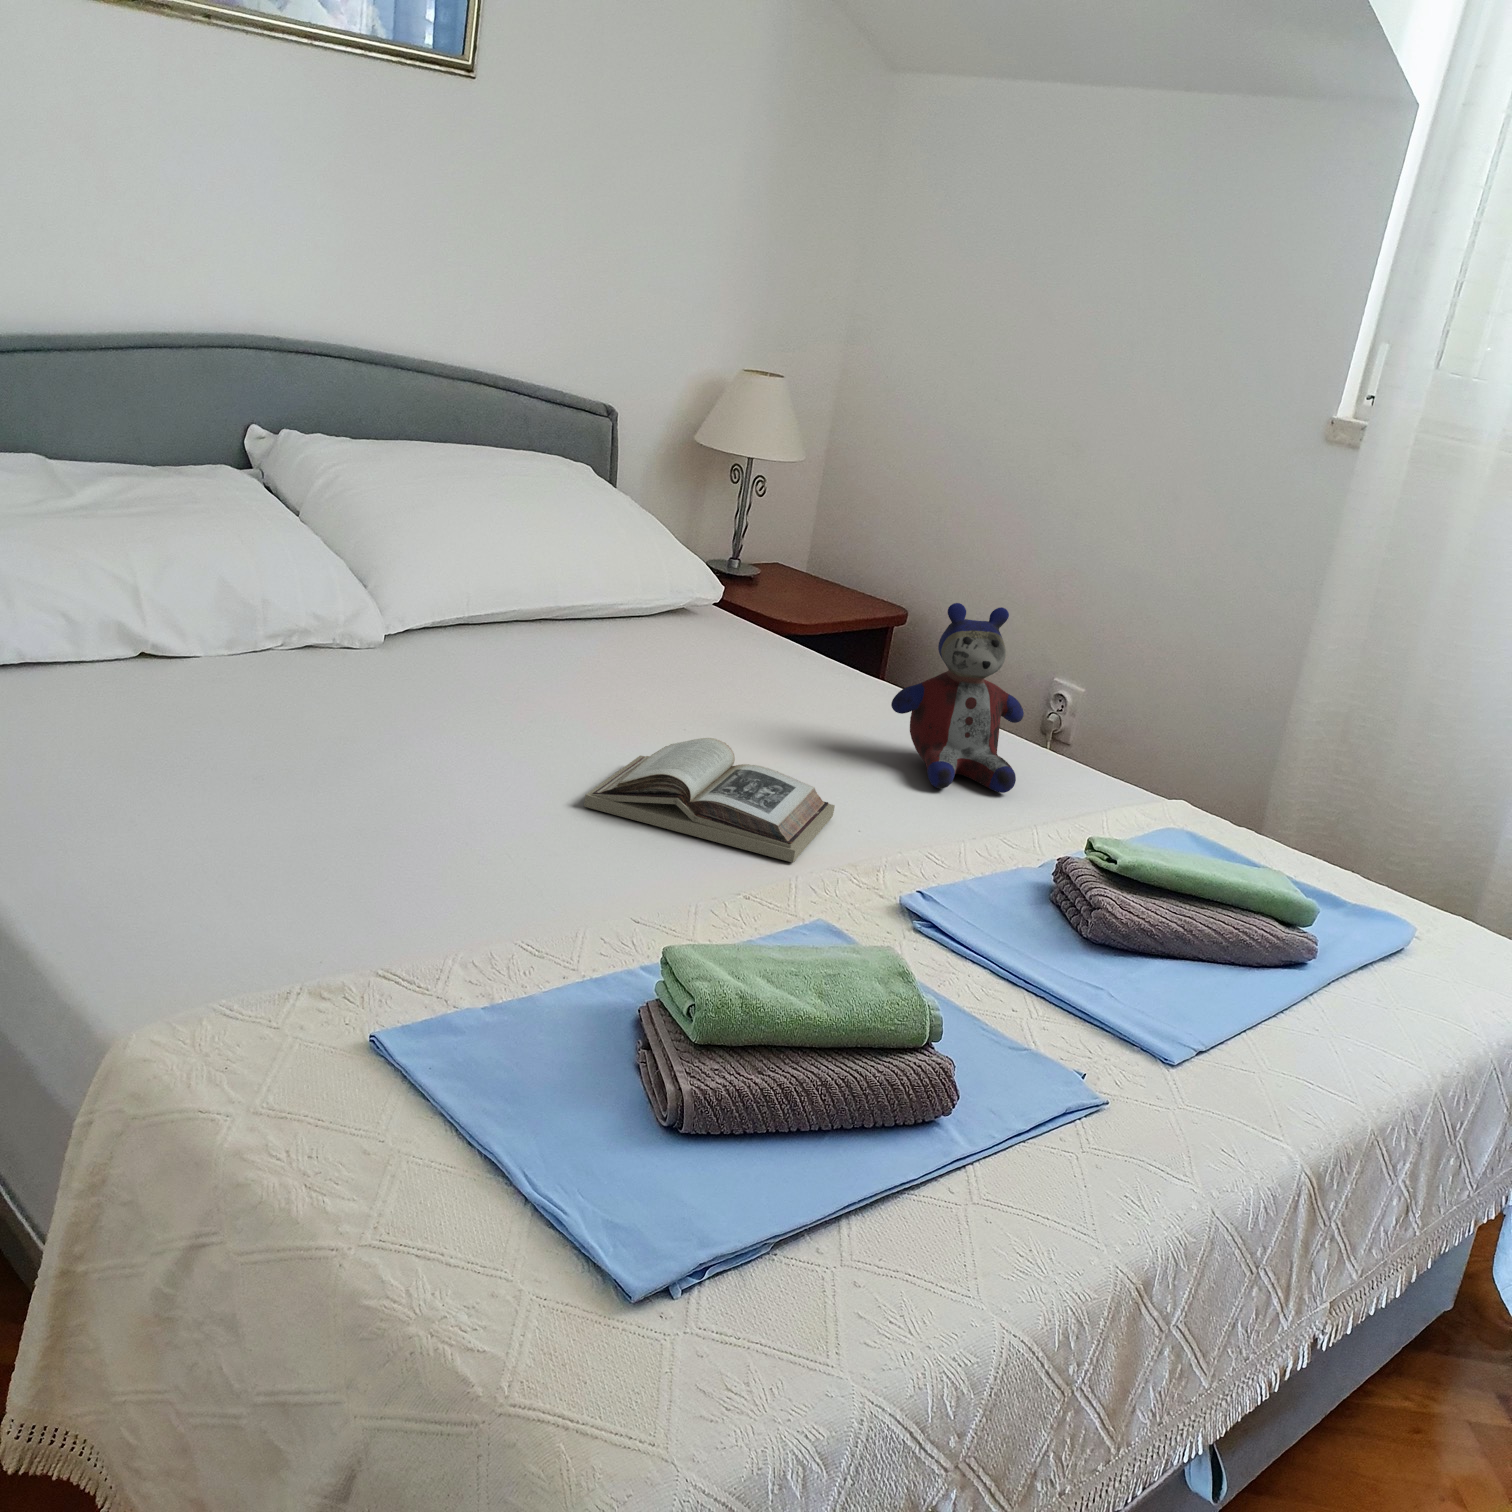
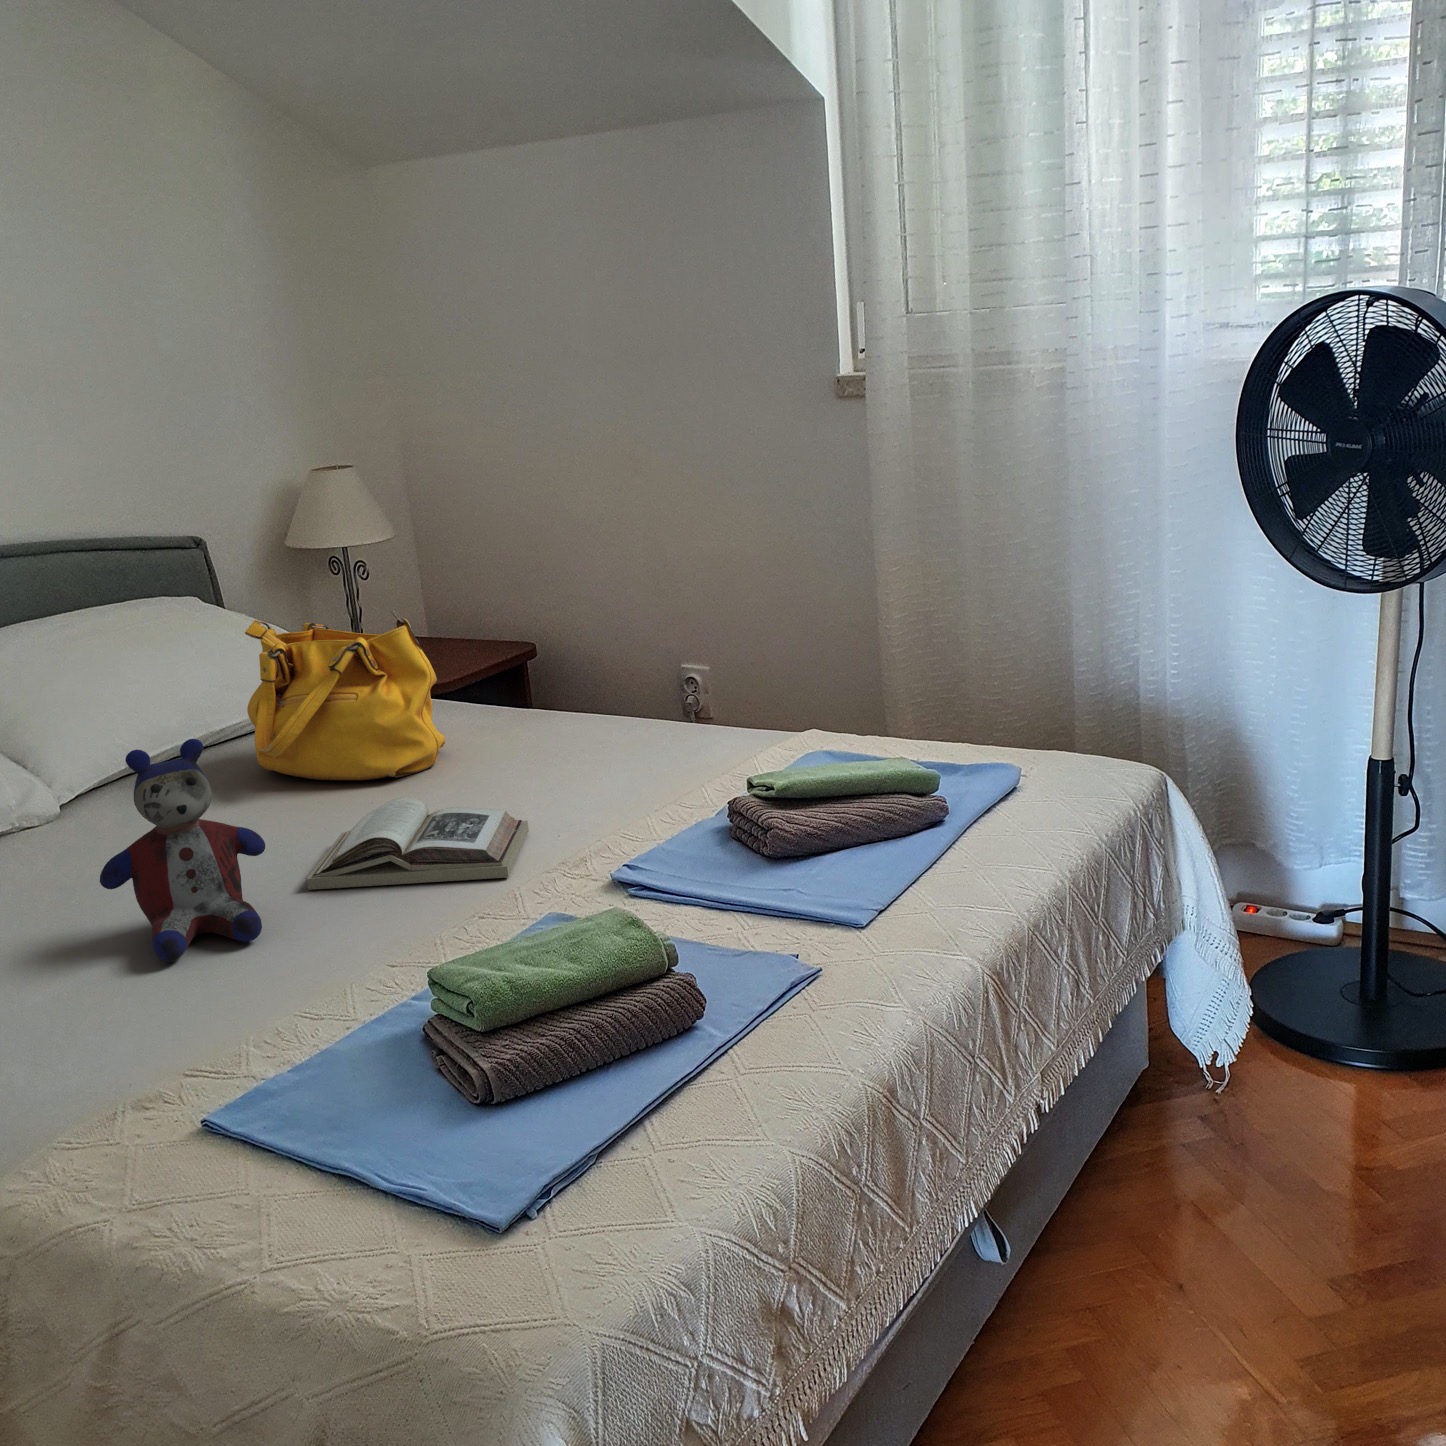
handbag: none [587,506,791,713] -> present [245,610,445,780]
stuffed bear: present [891,603,1024,793] -> present [100,739,265,962]

